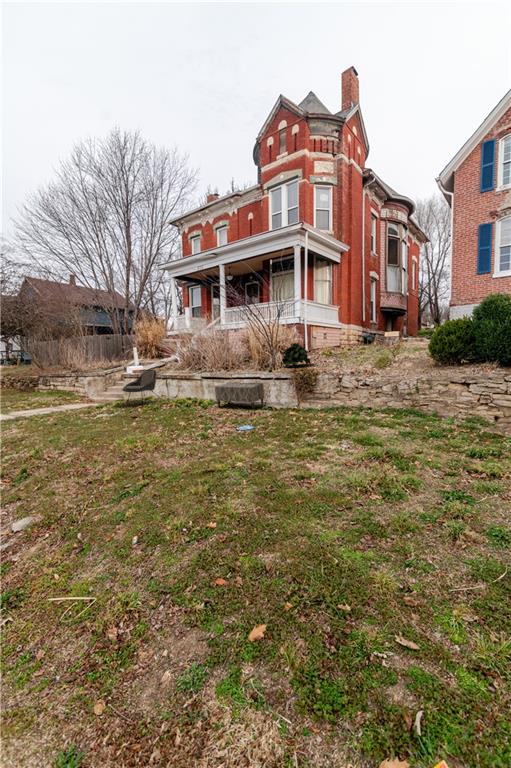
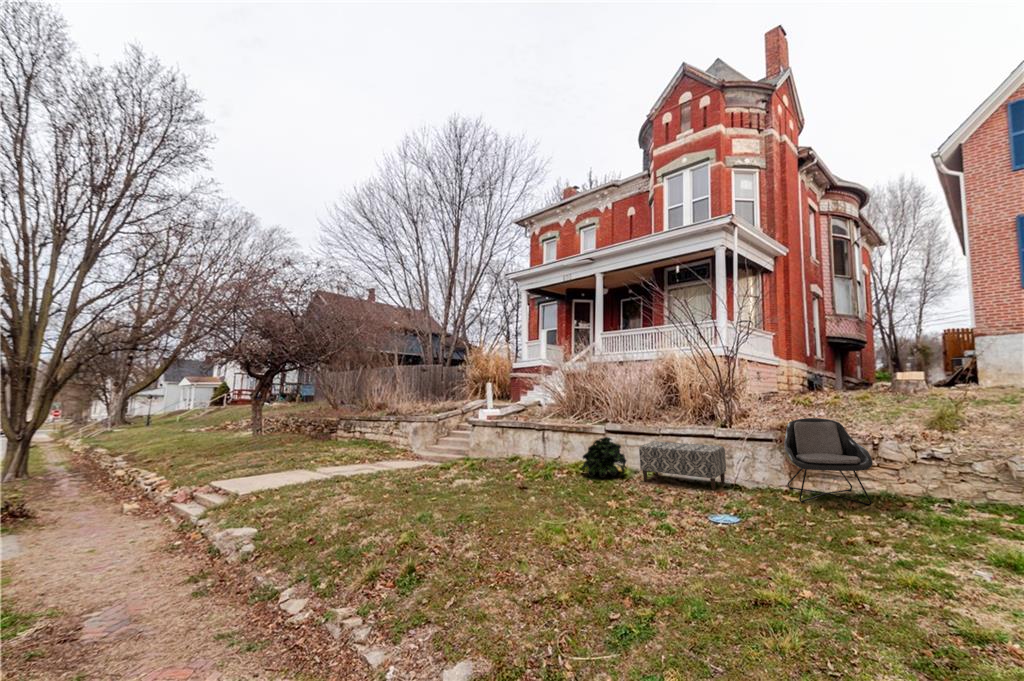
potted plant: present [282,343,310,368] -> present [582,437,627,478]
lounge chair: present [123,369,162,406] -> present [784,418,873,506]

